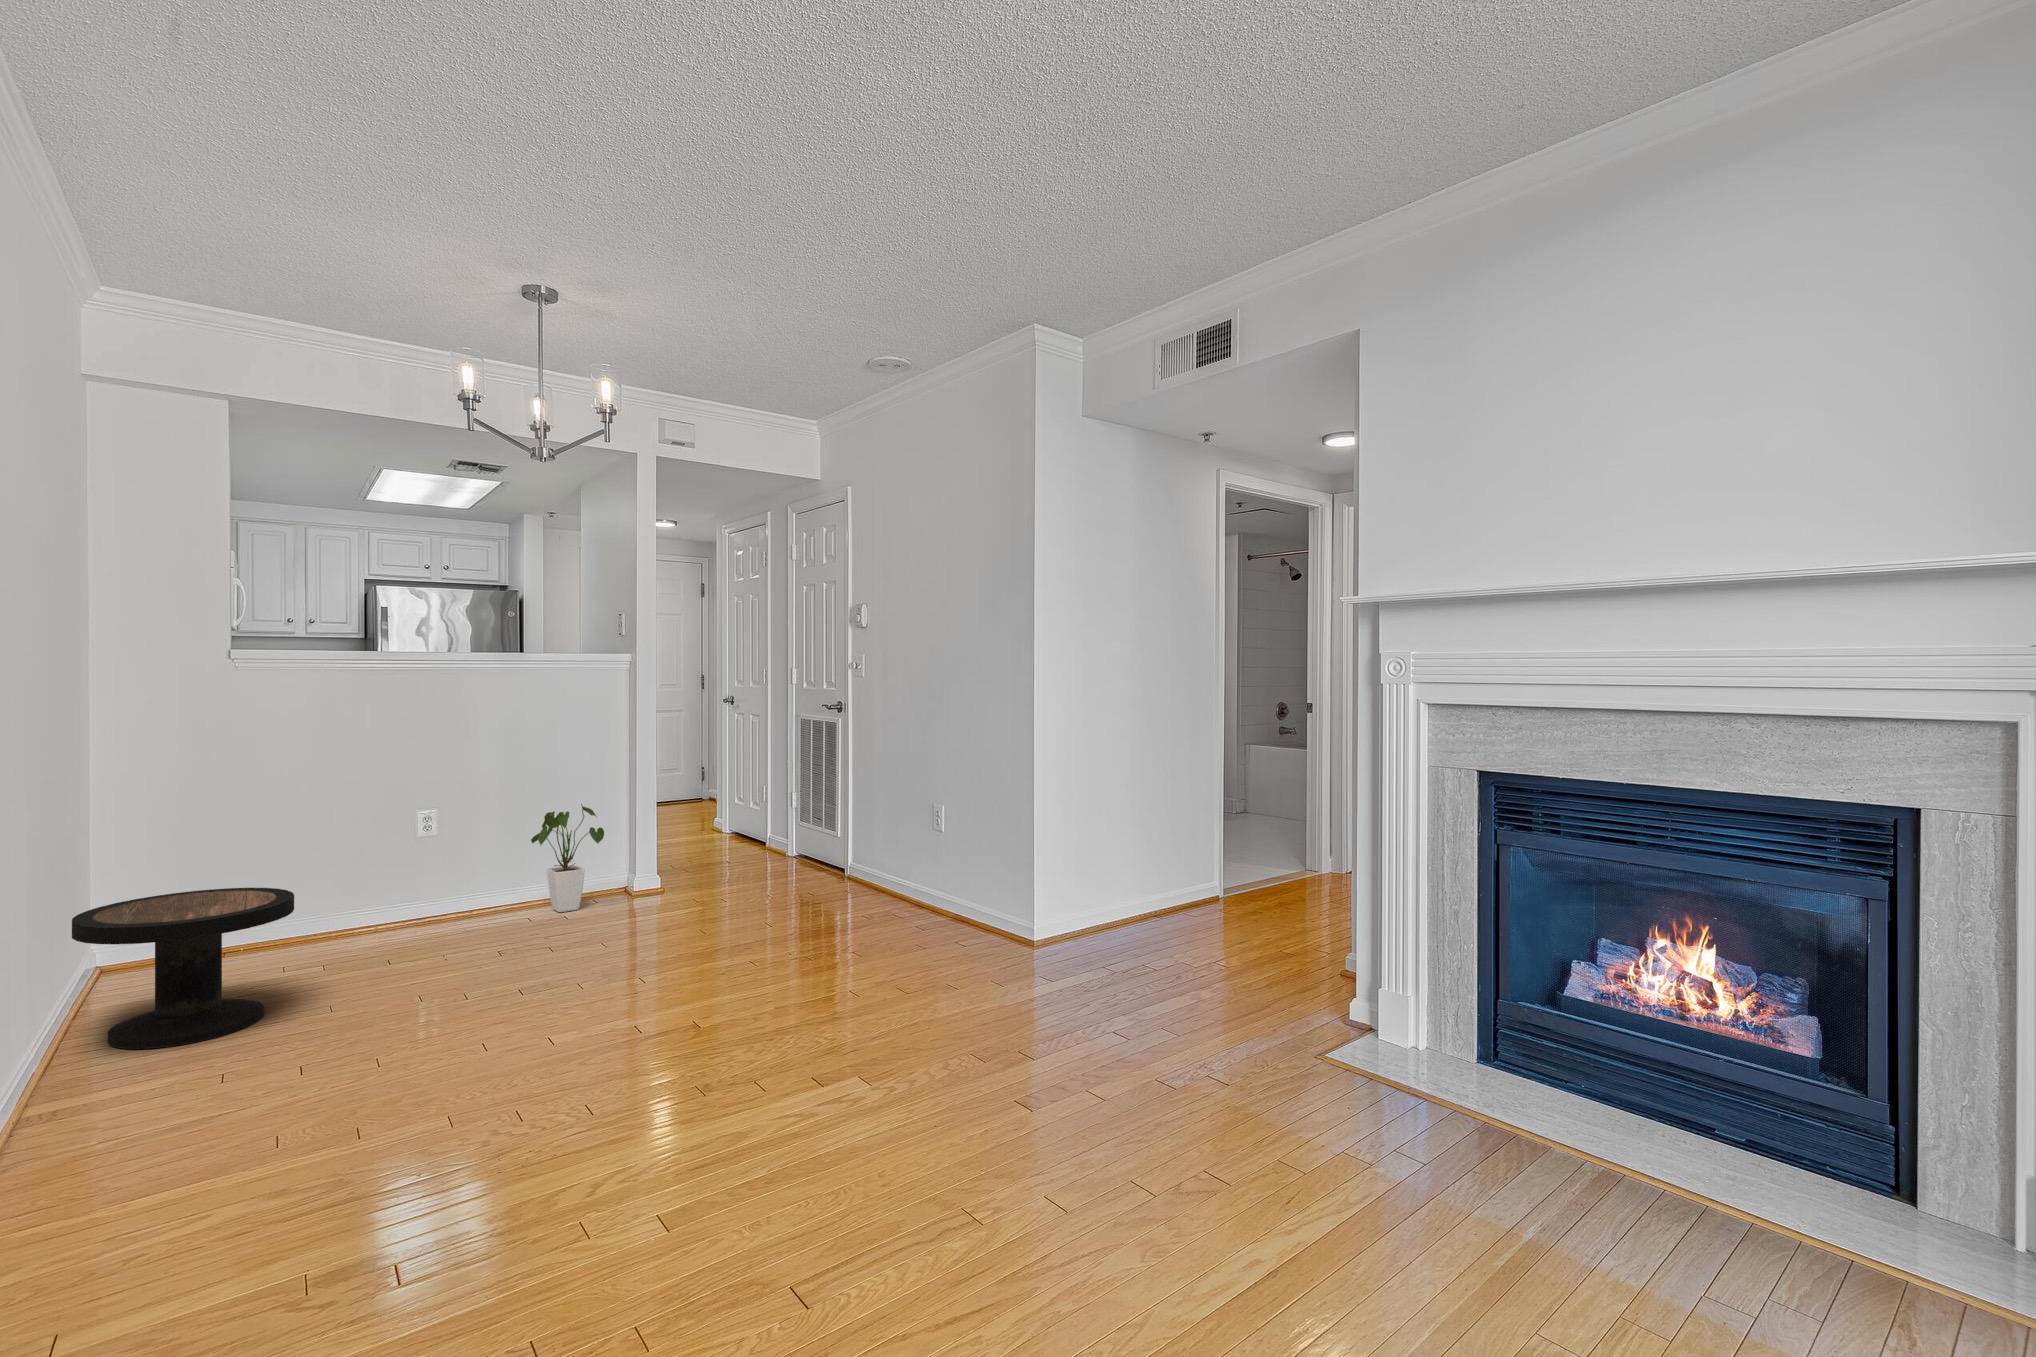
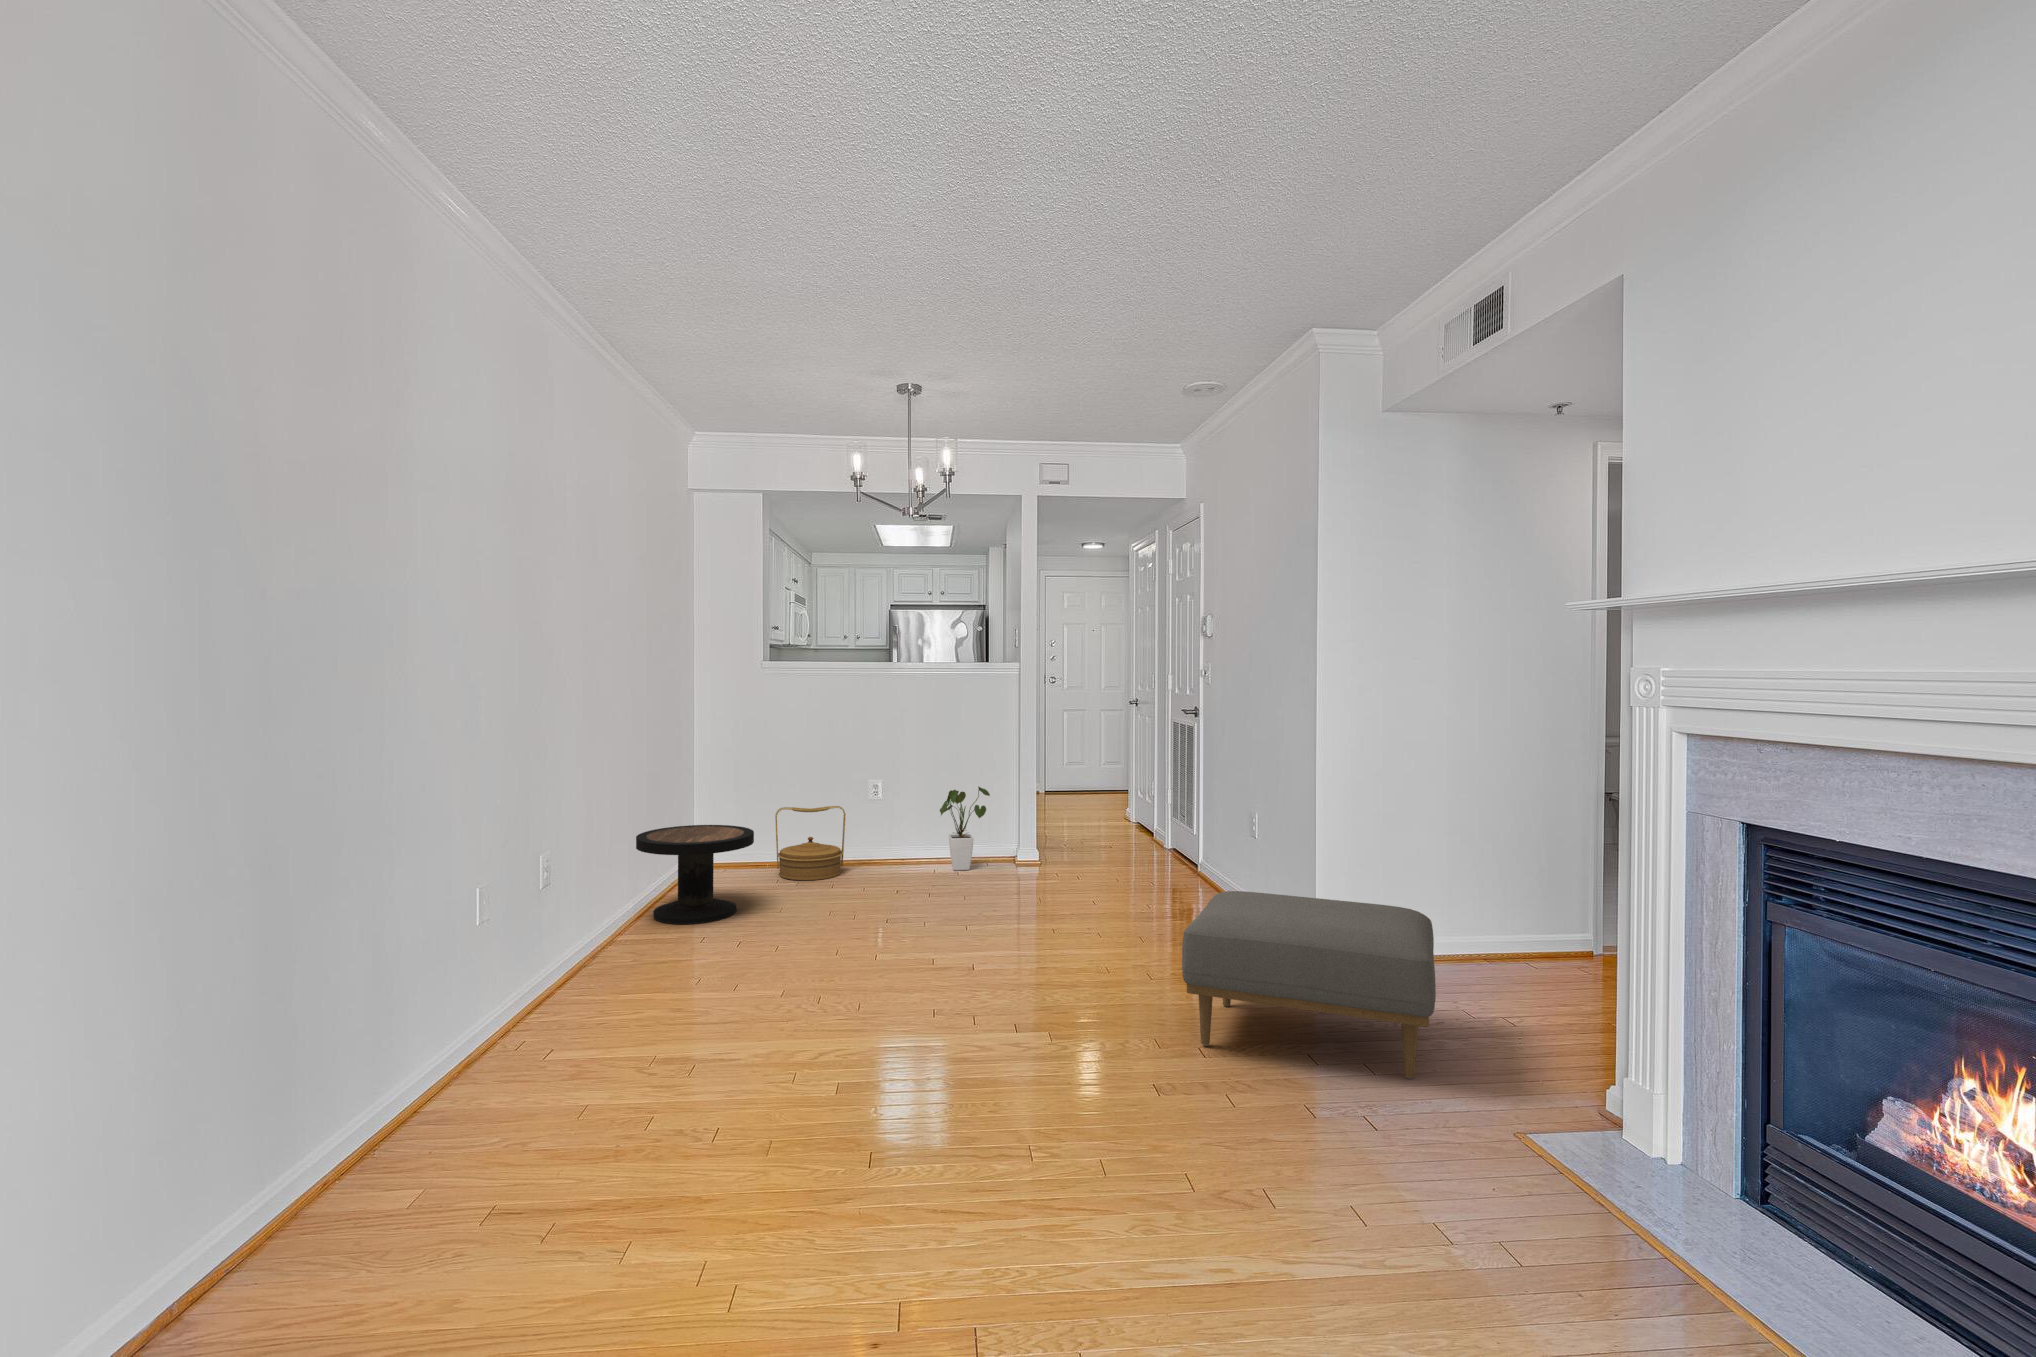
woven basket: none [284,846,398,956] -> present [775,806,846,880]
ottoman: none [982,878,1239,1047] -> present [1182,891,1436,1079]

